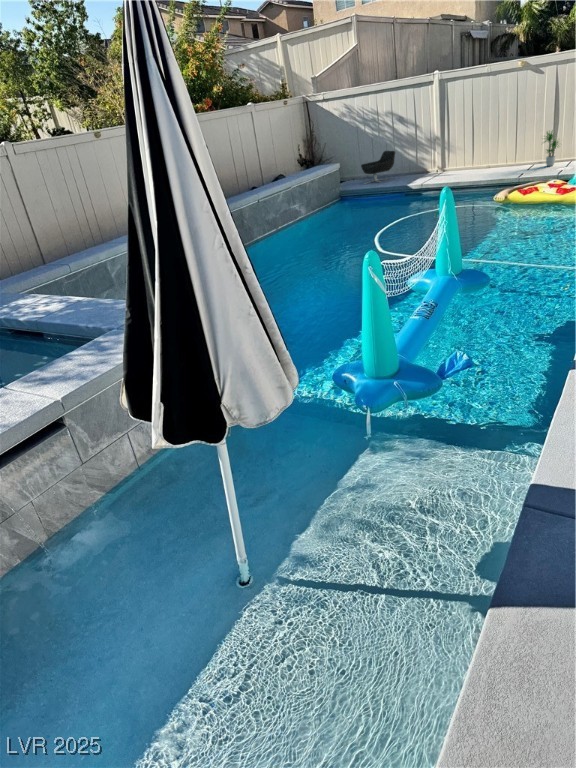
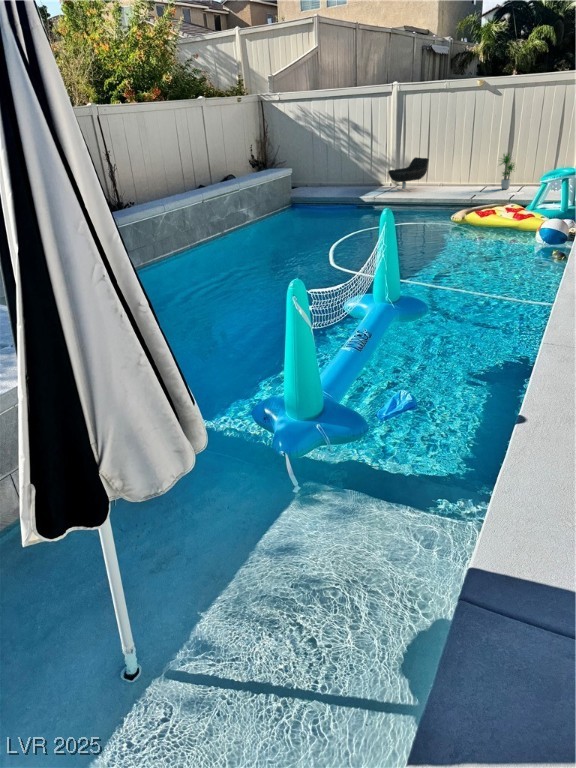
lounge chair: present [361,151,395,182] -> present [388,157,429,191]

